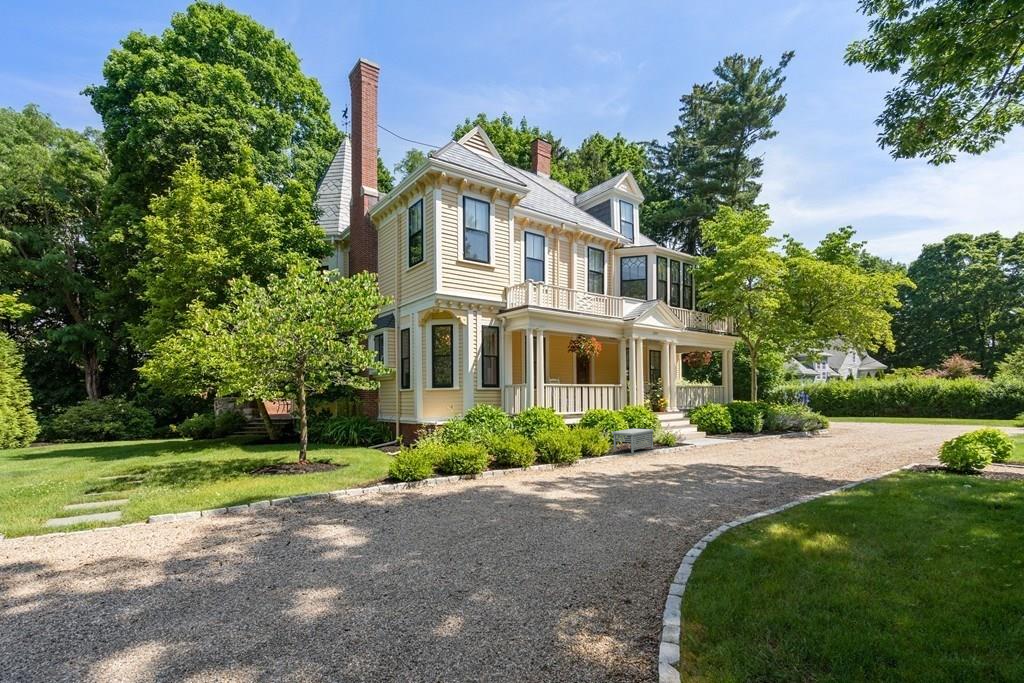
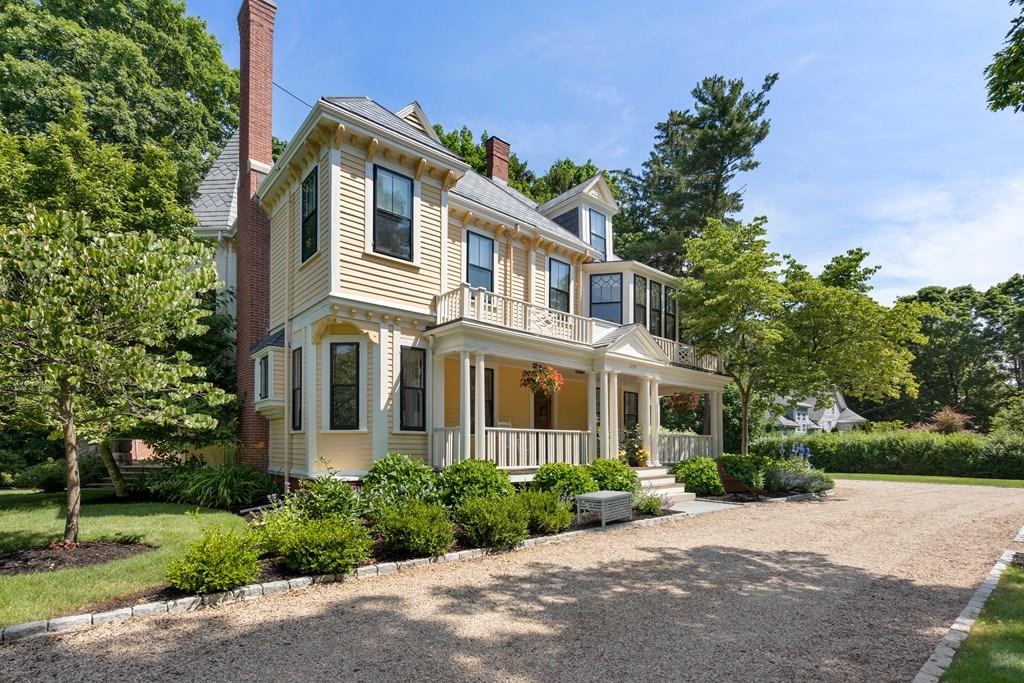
lounge chair: none [720,405,759,437] -> present [716,459,767,502]

